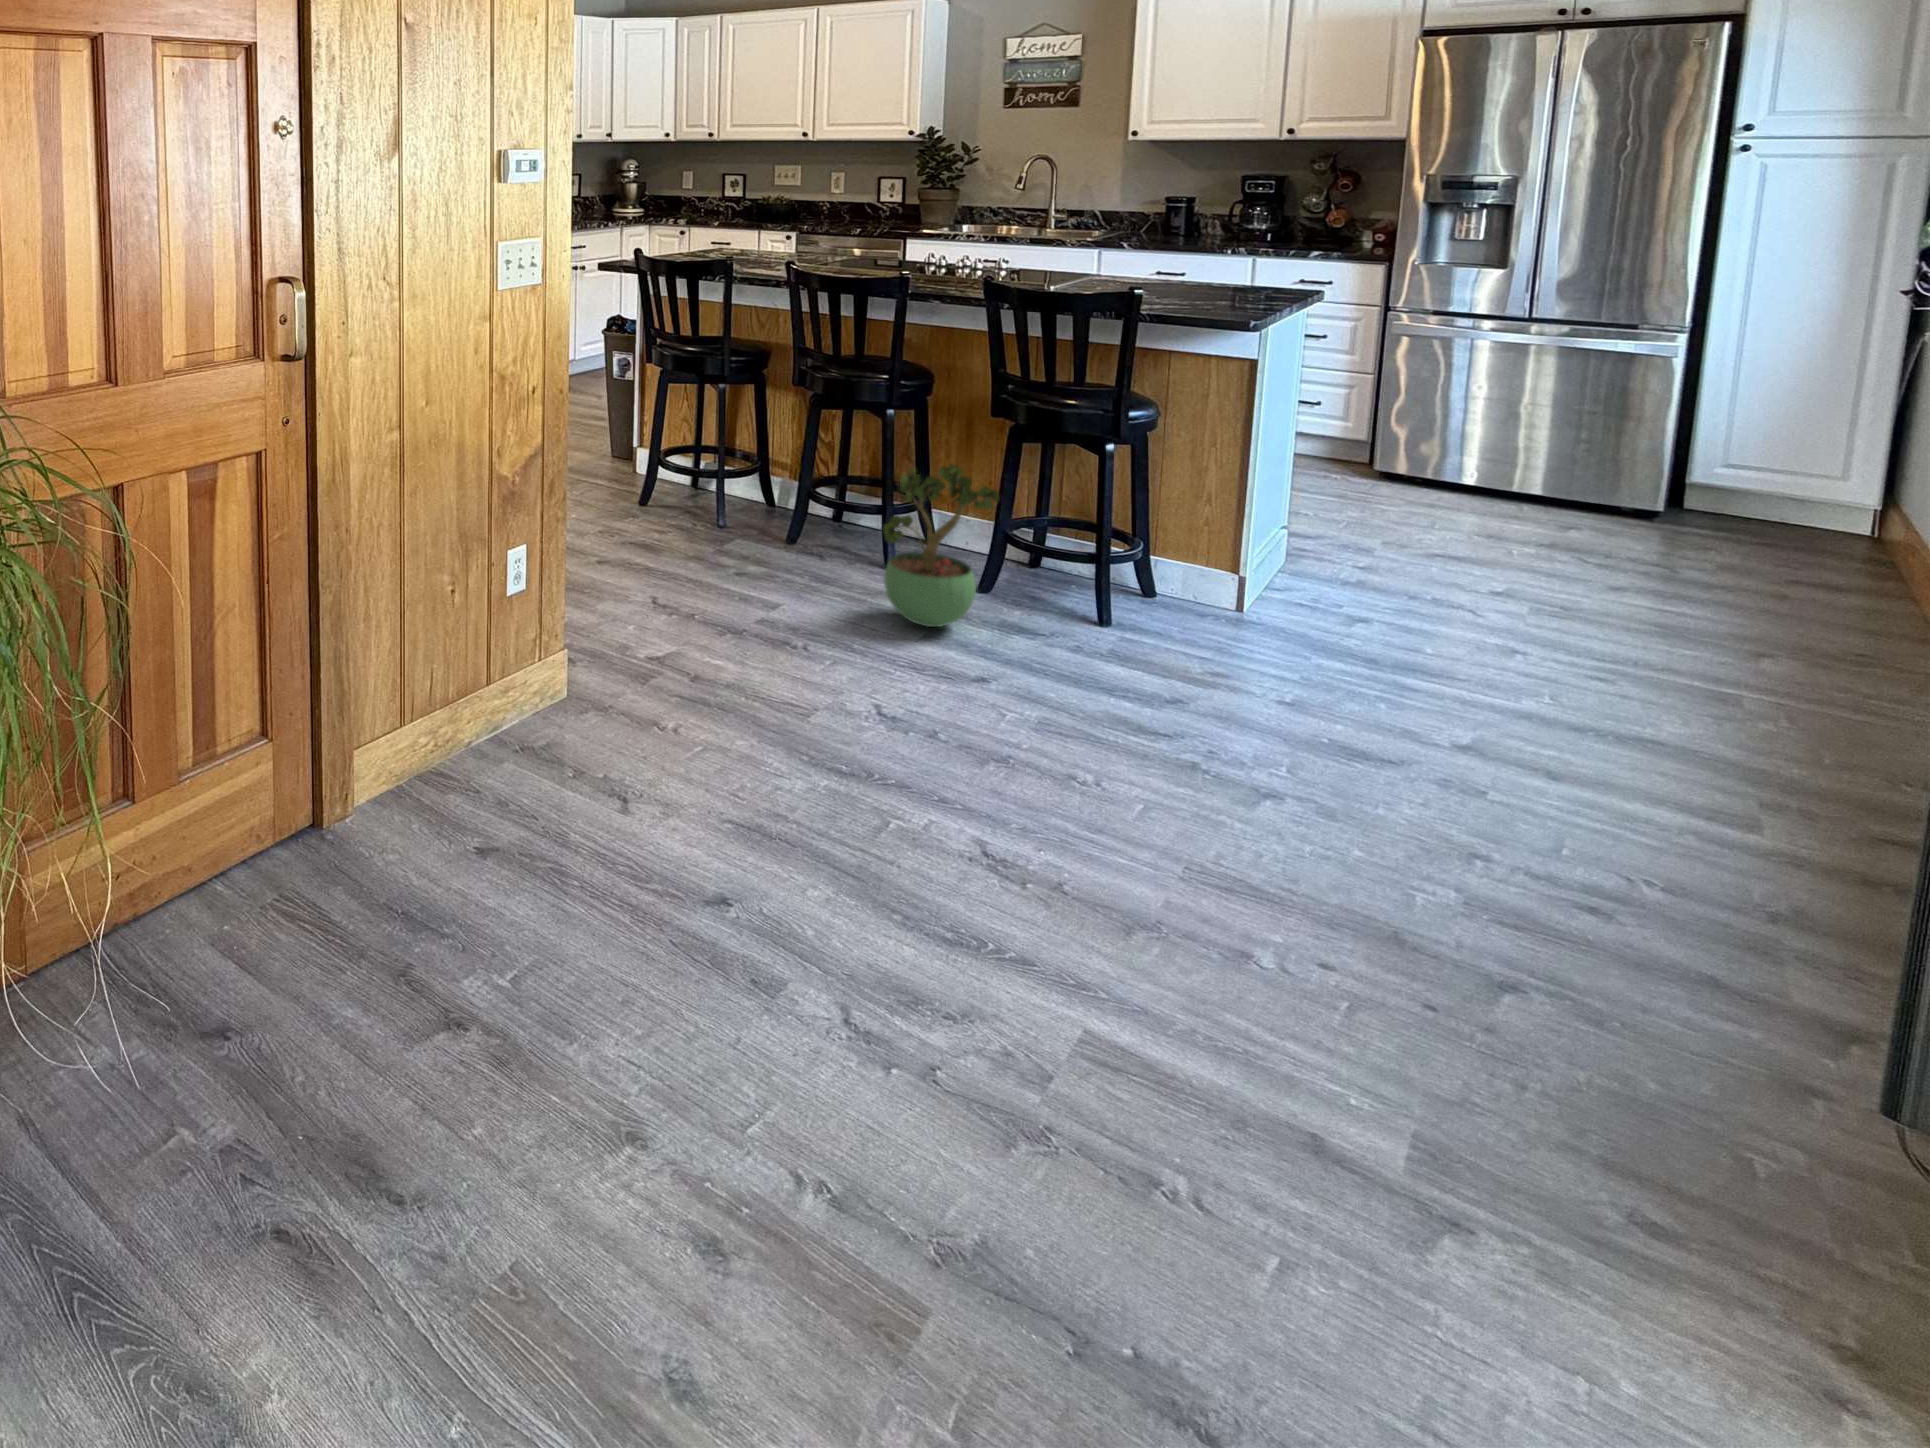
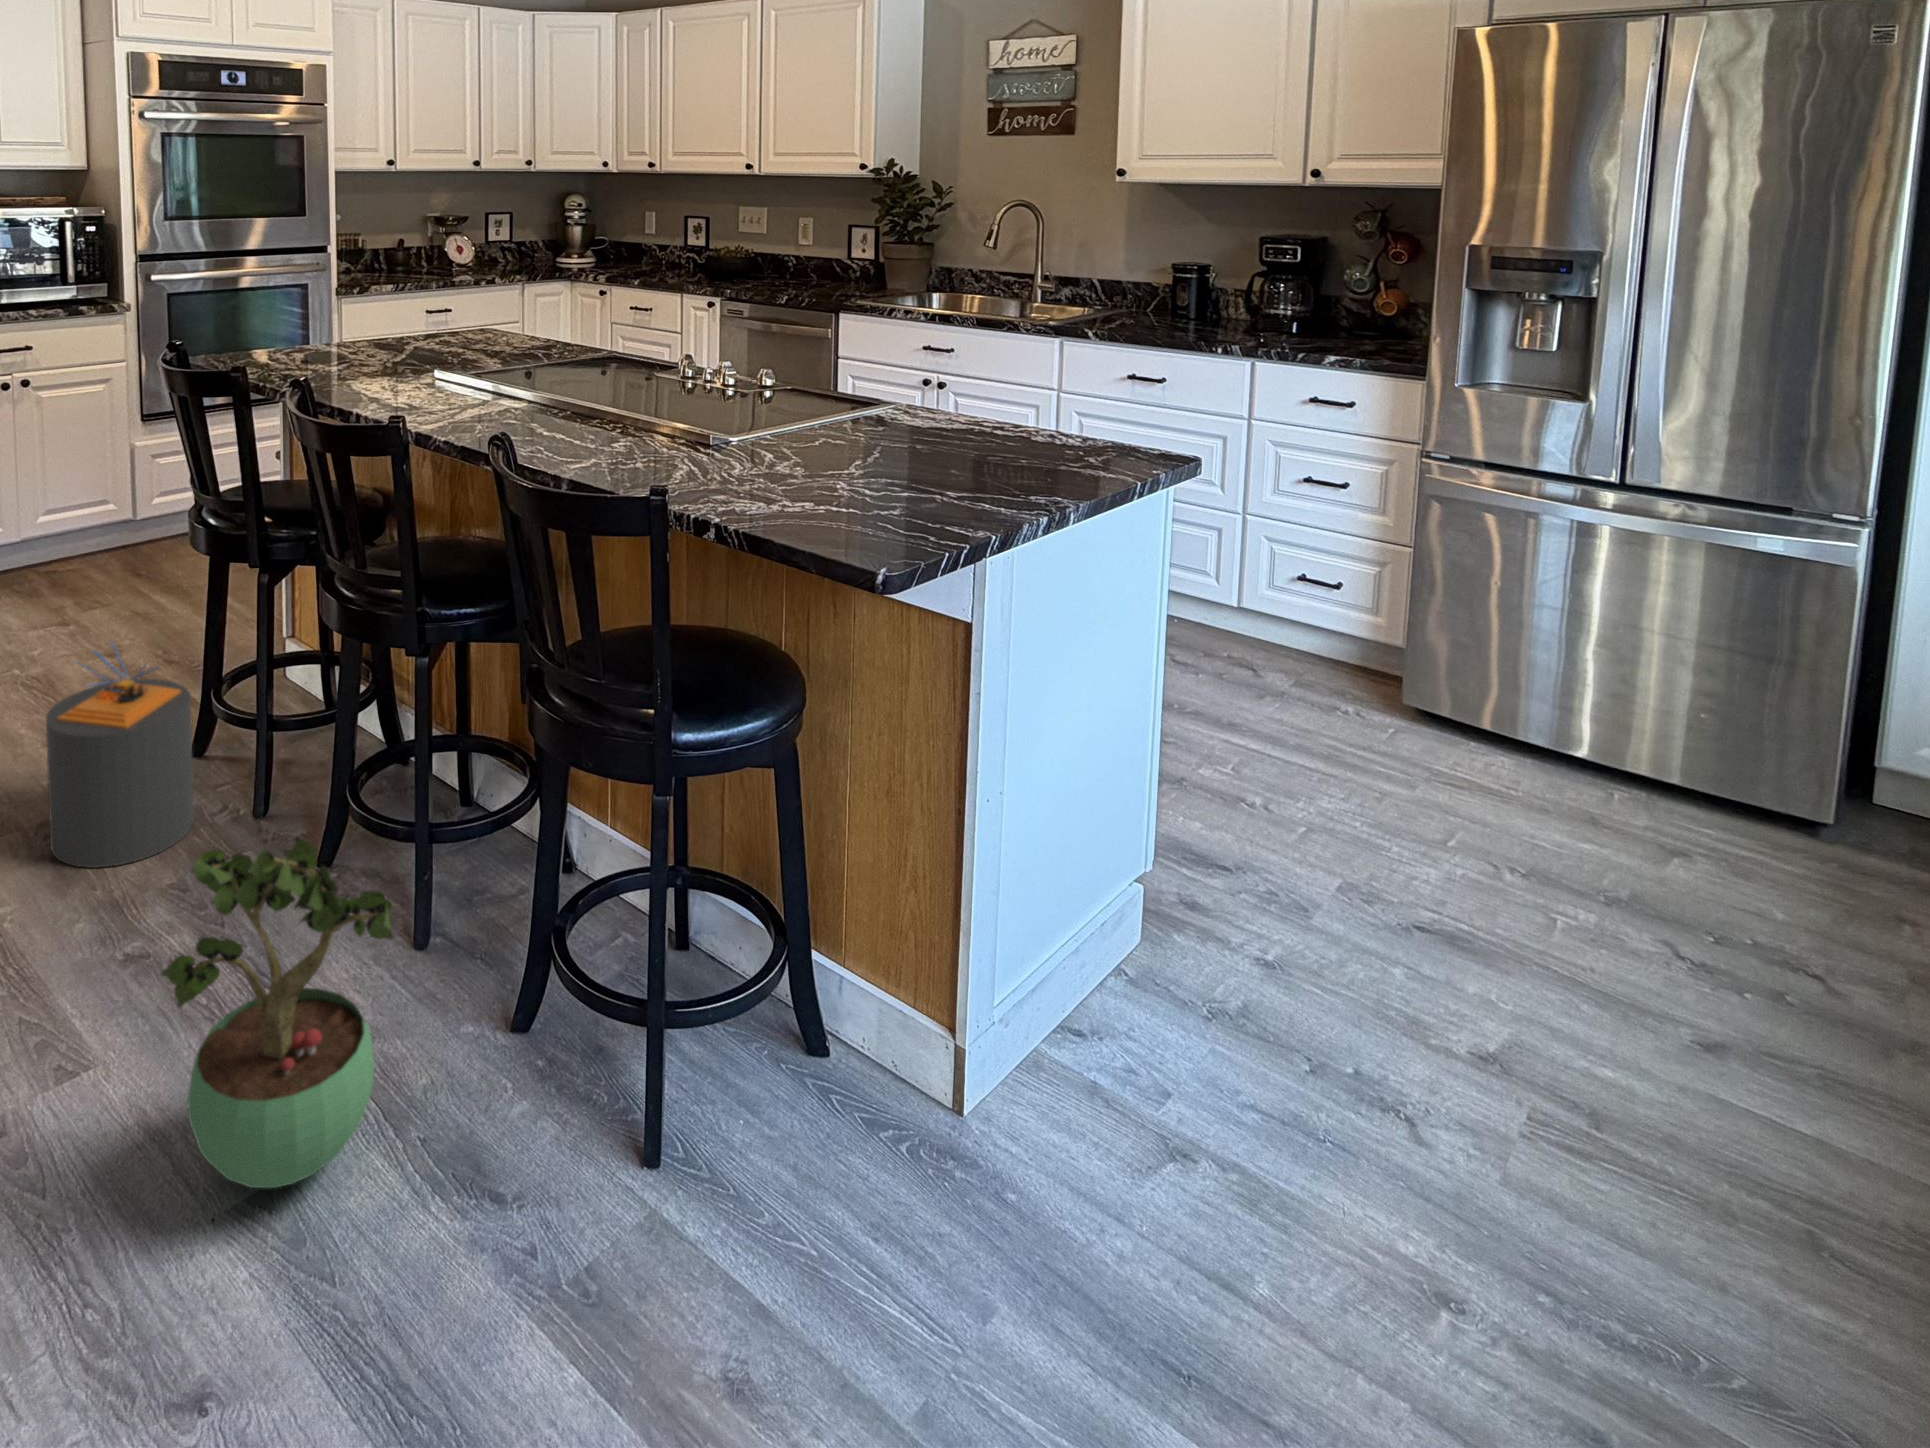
trash can: none [617,424,699,548] -> present [46,641,194,868]

